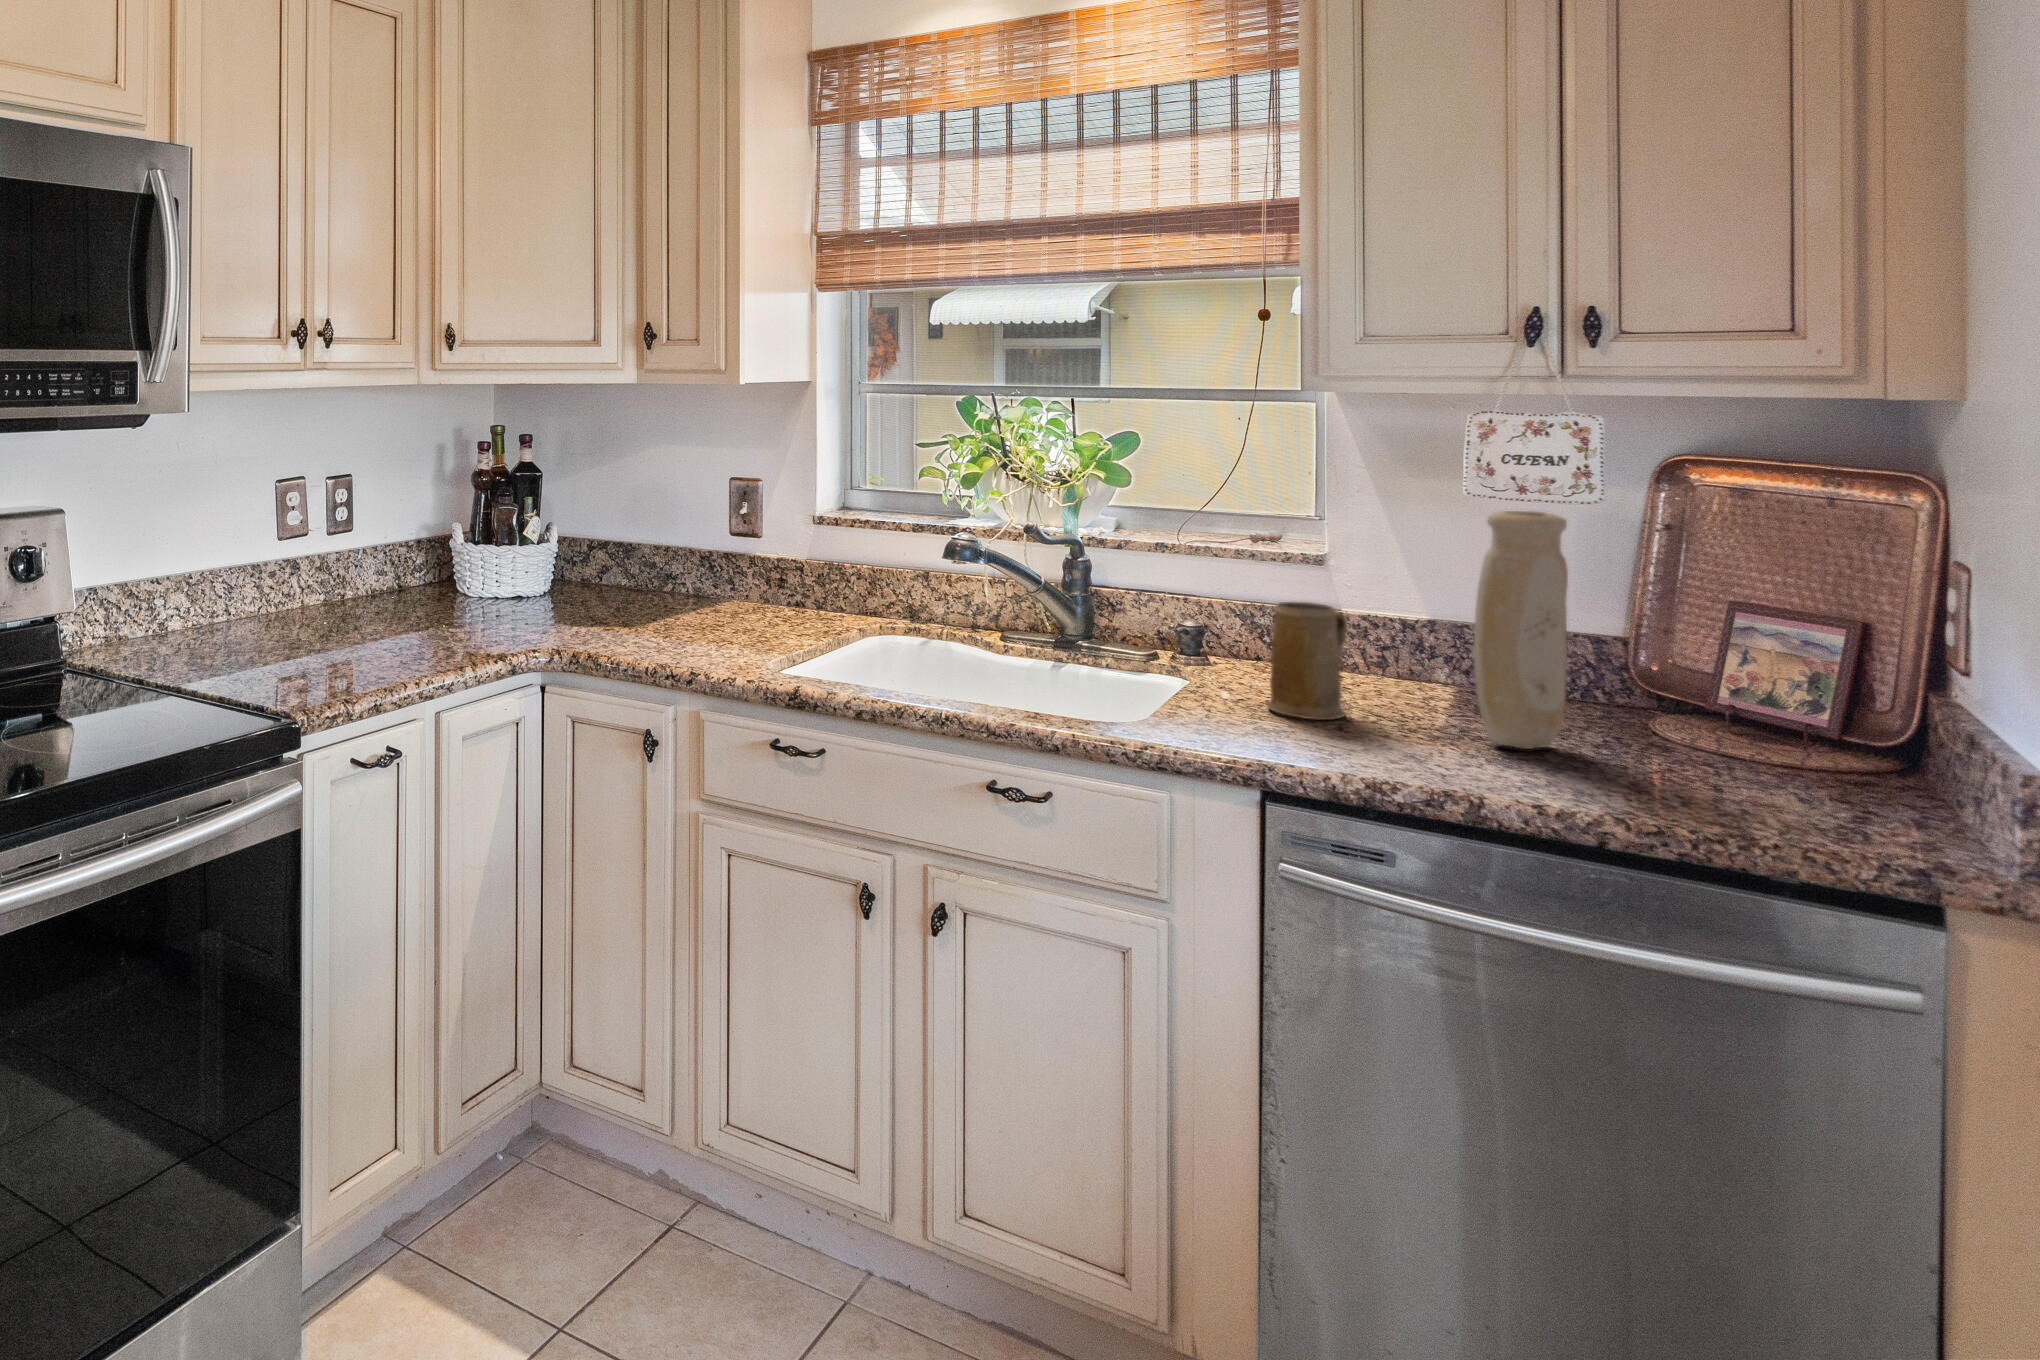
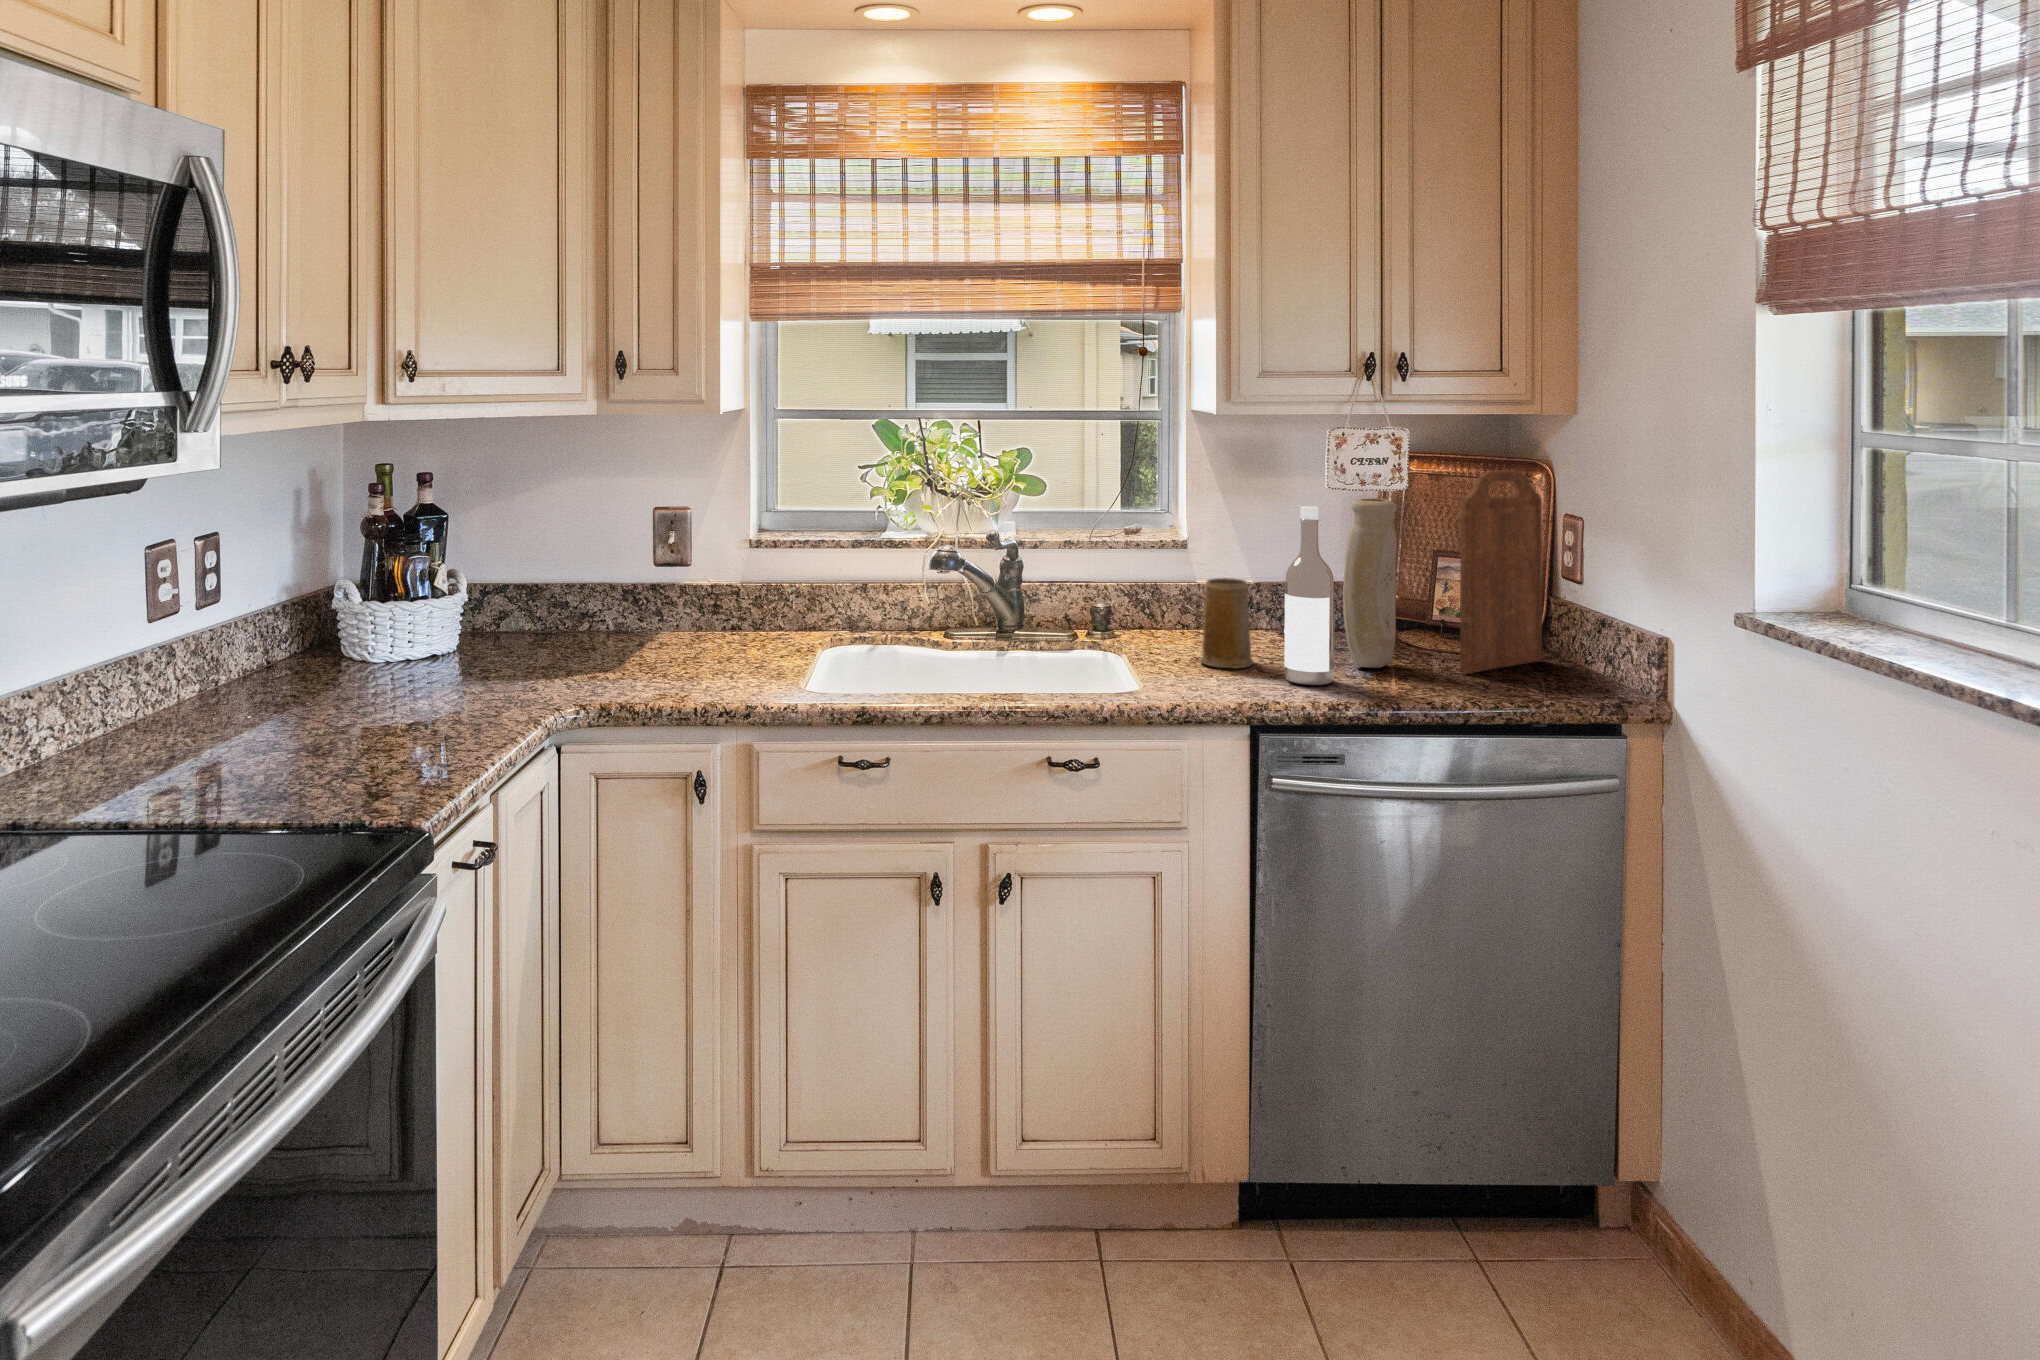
cutting board: none [1660,481,1858,784] -> present [1460,470,1542,673]
wine bottle: none [1348,513,1423,754] -> present [1284,506,1334,685]

